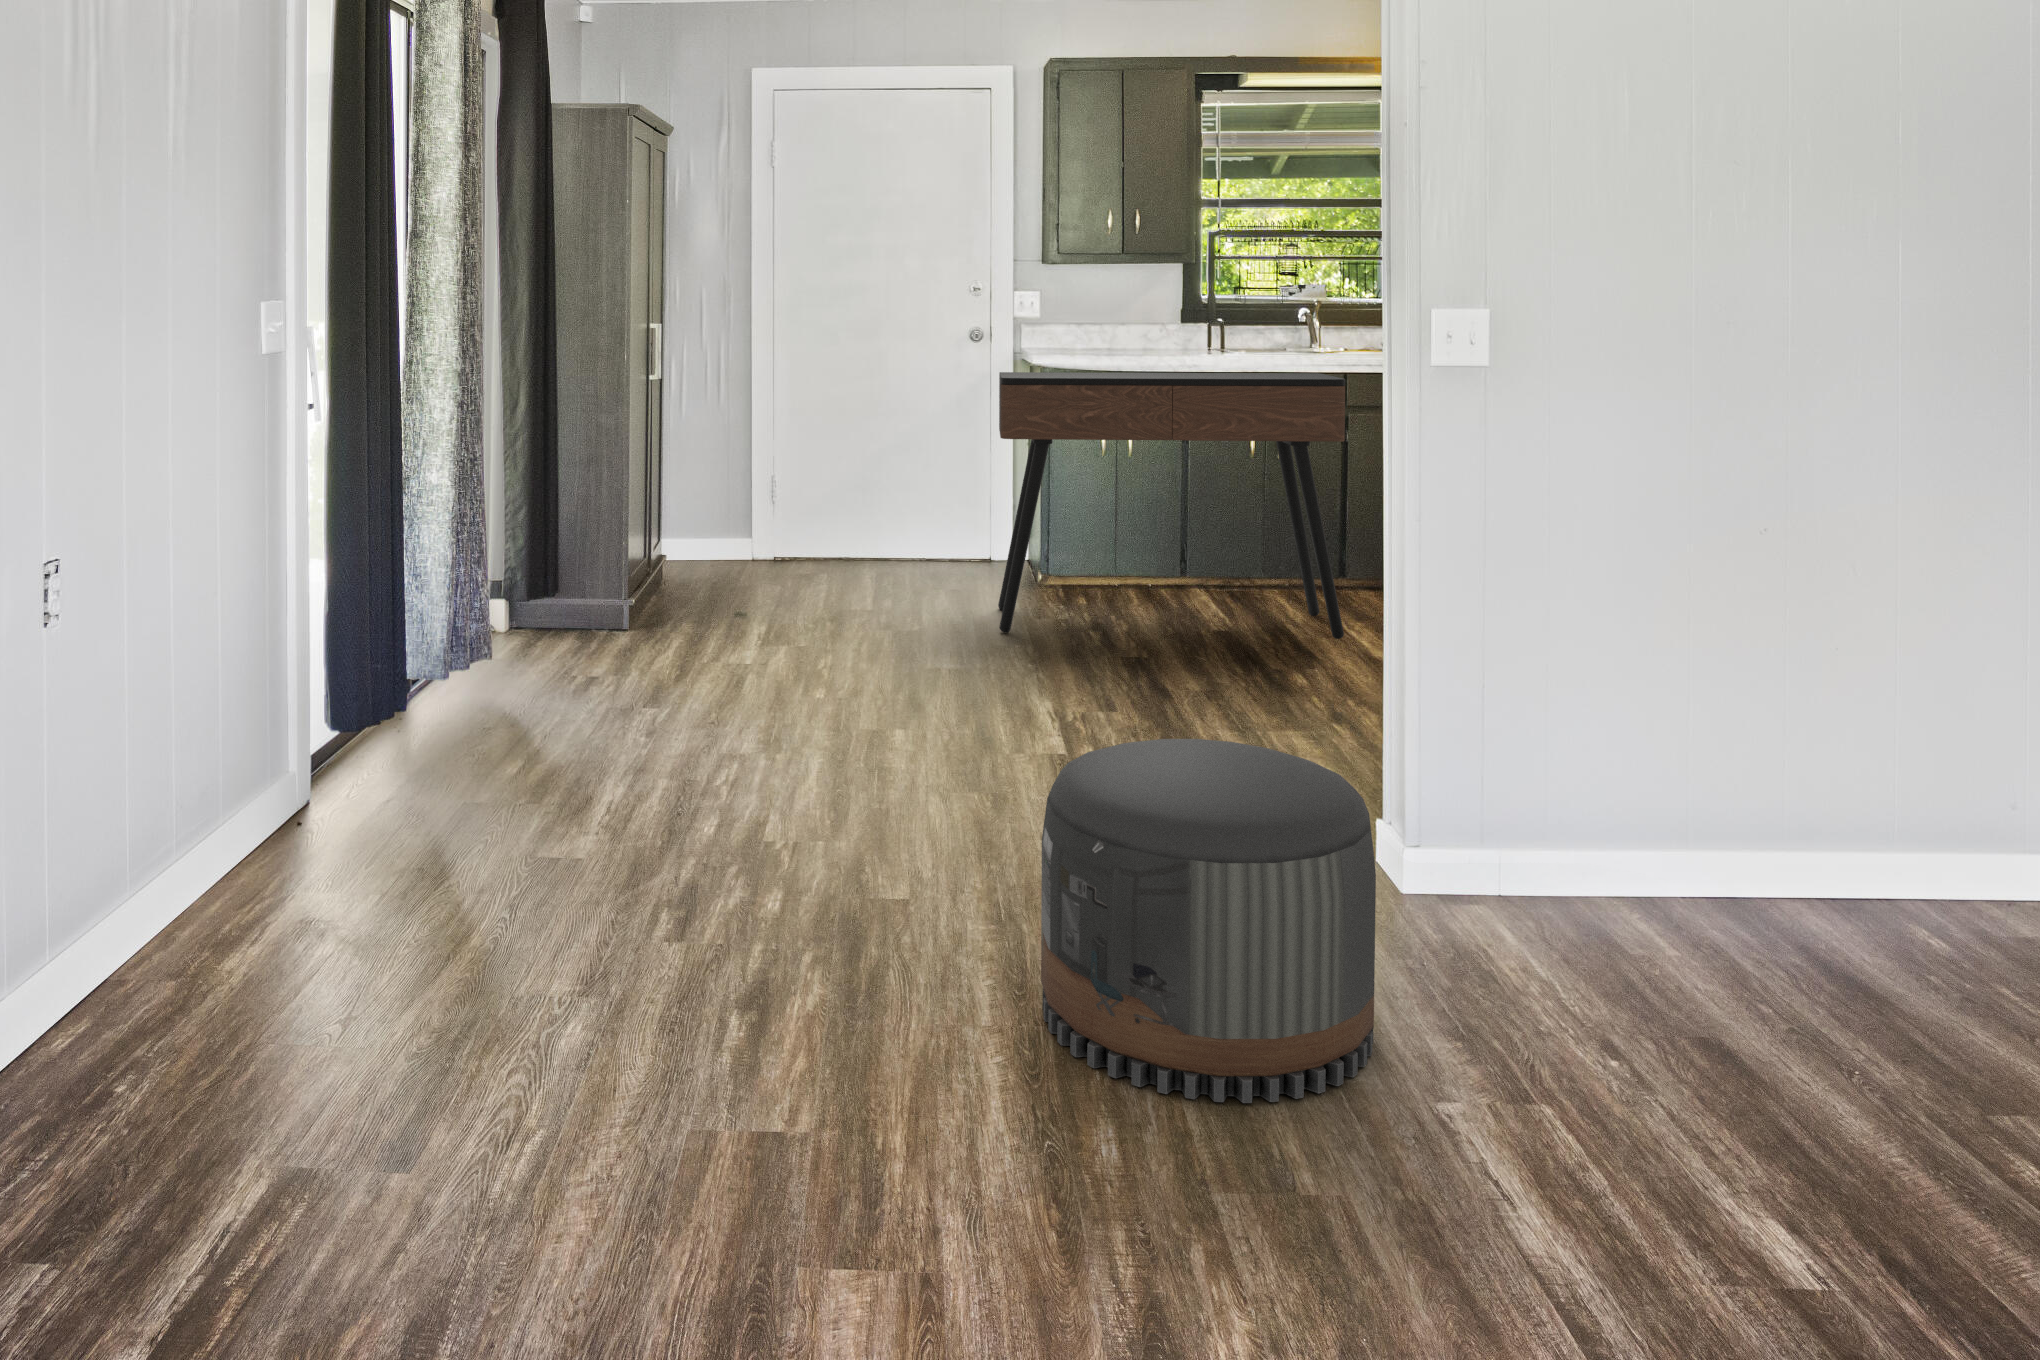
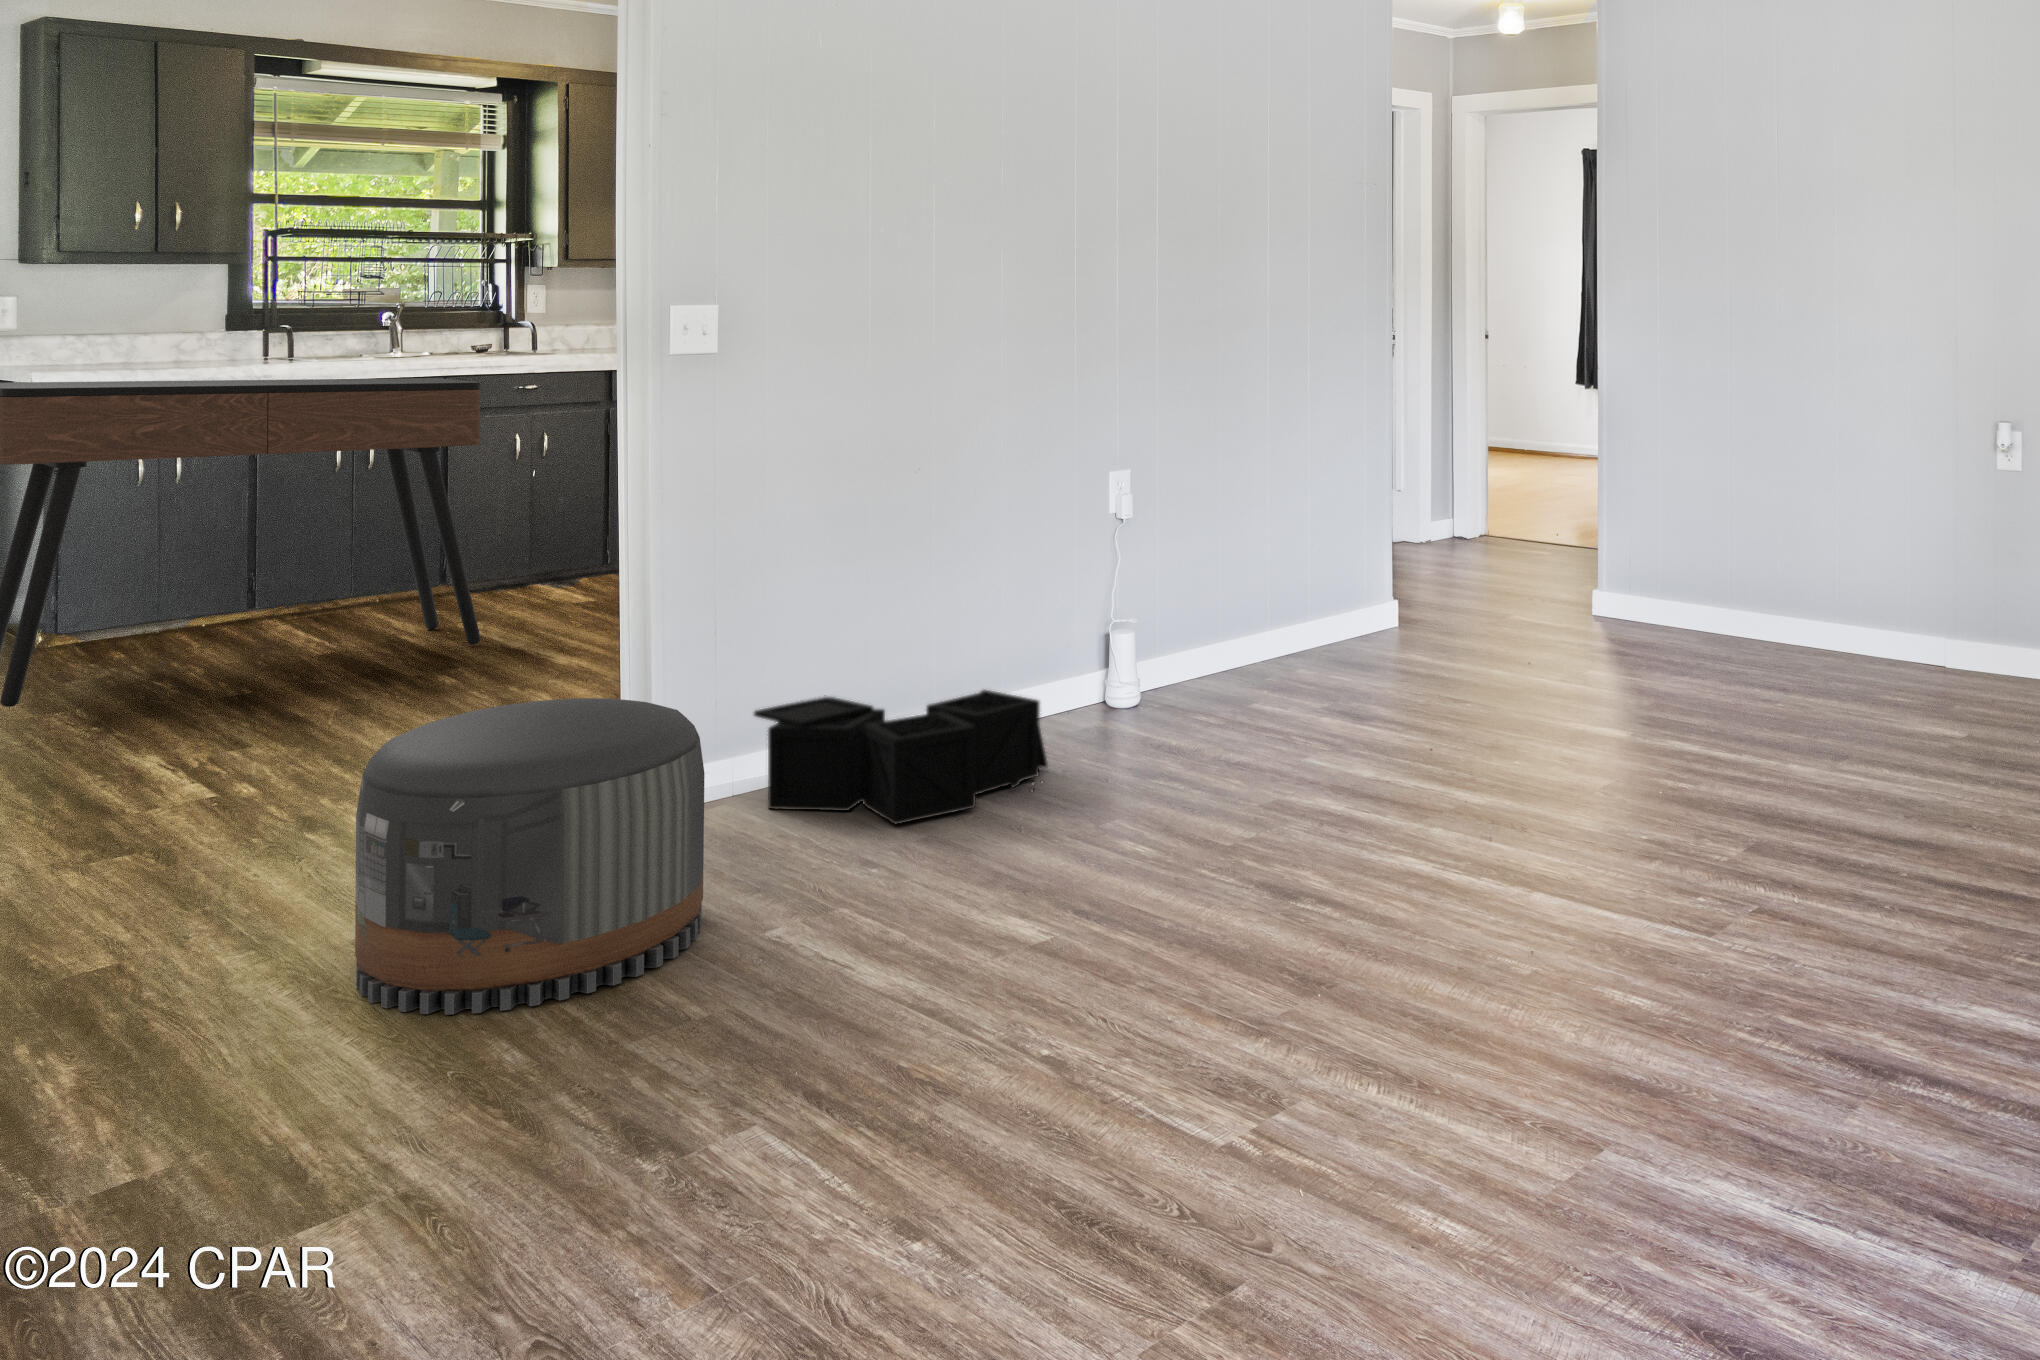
storage bin: none [1514,793,1939,1019] -> present [754,690,1048,824]

